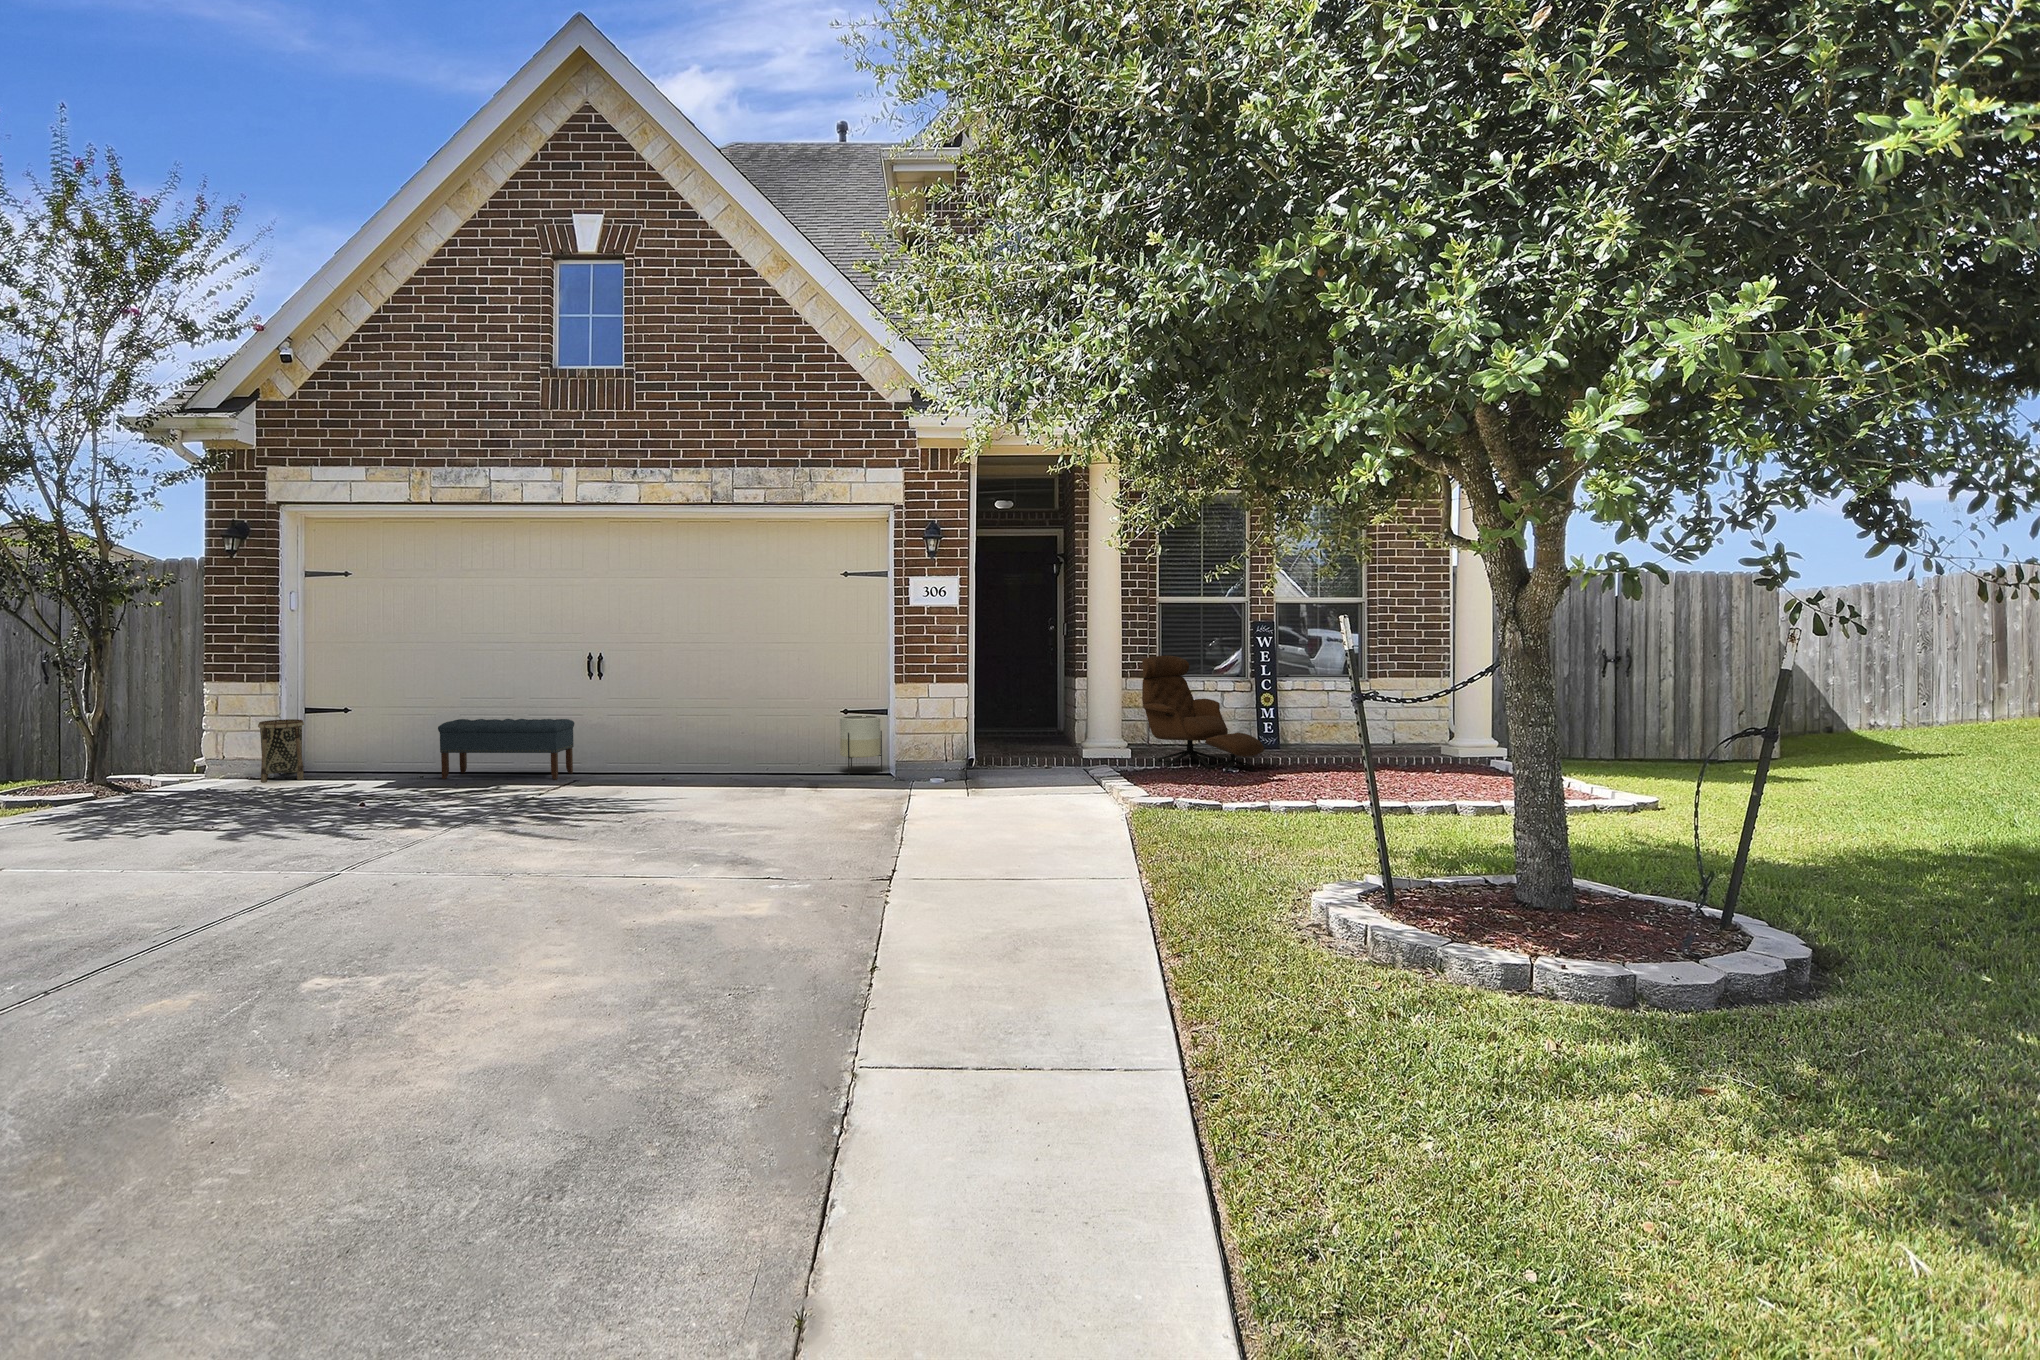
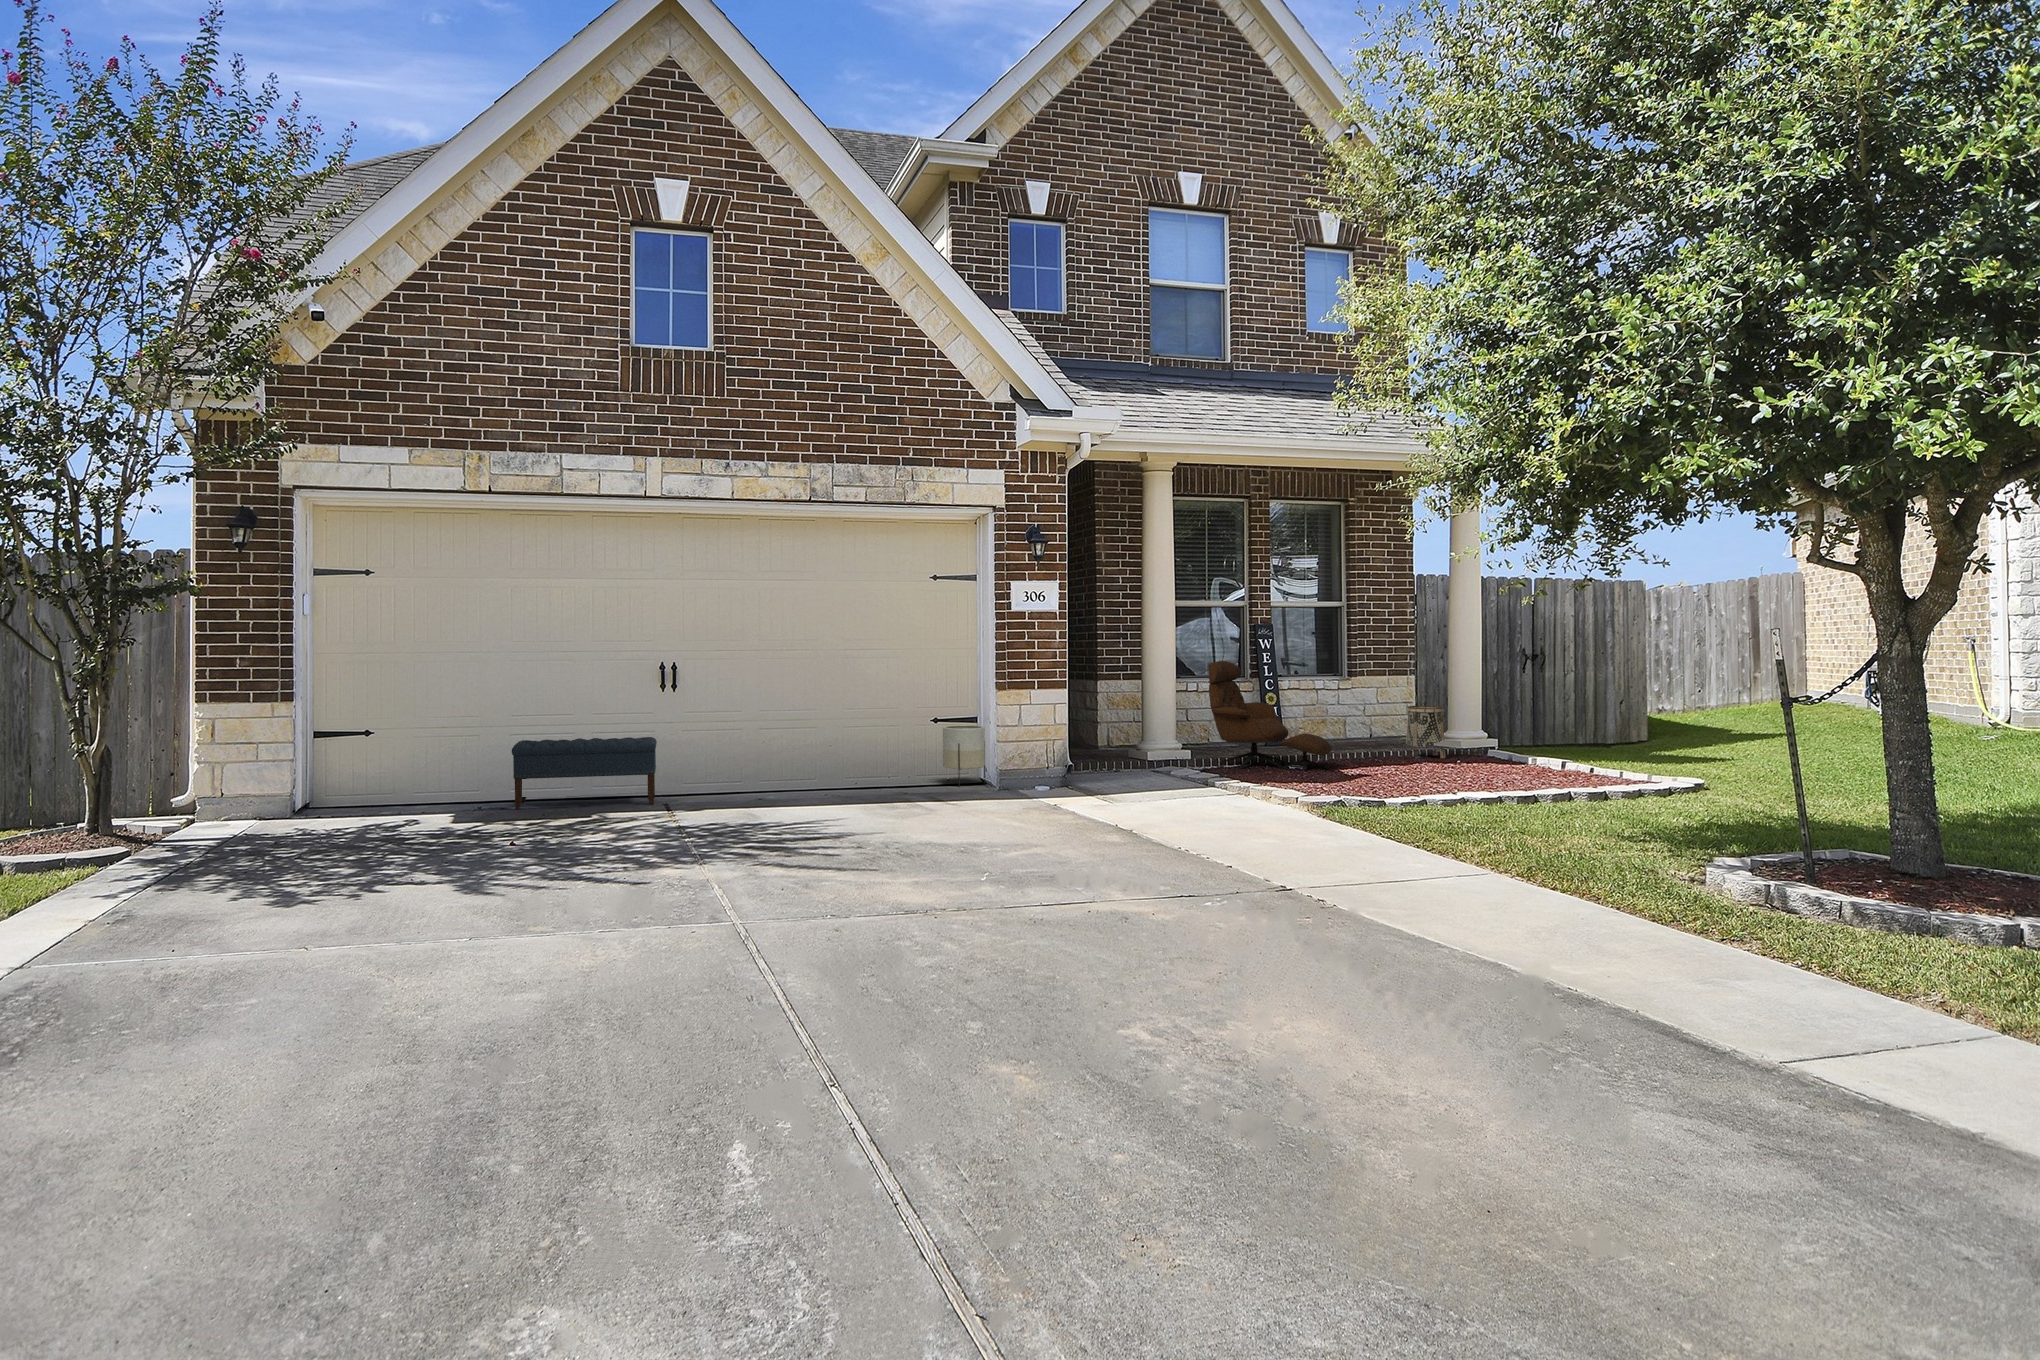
basket: present [258,719,304,782] -> present [1406,706,1445,758]

